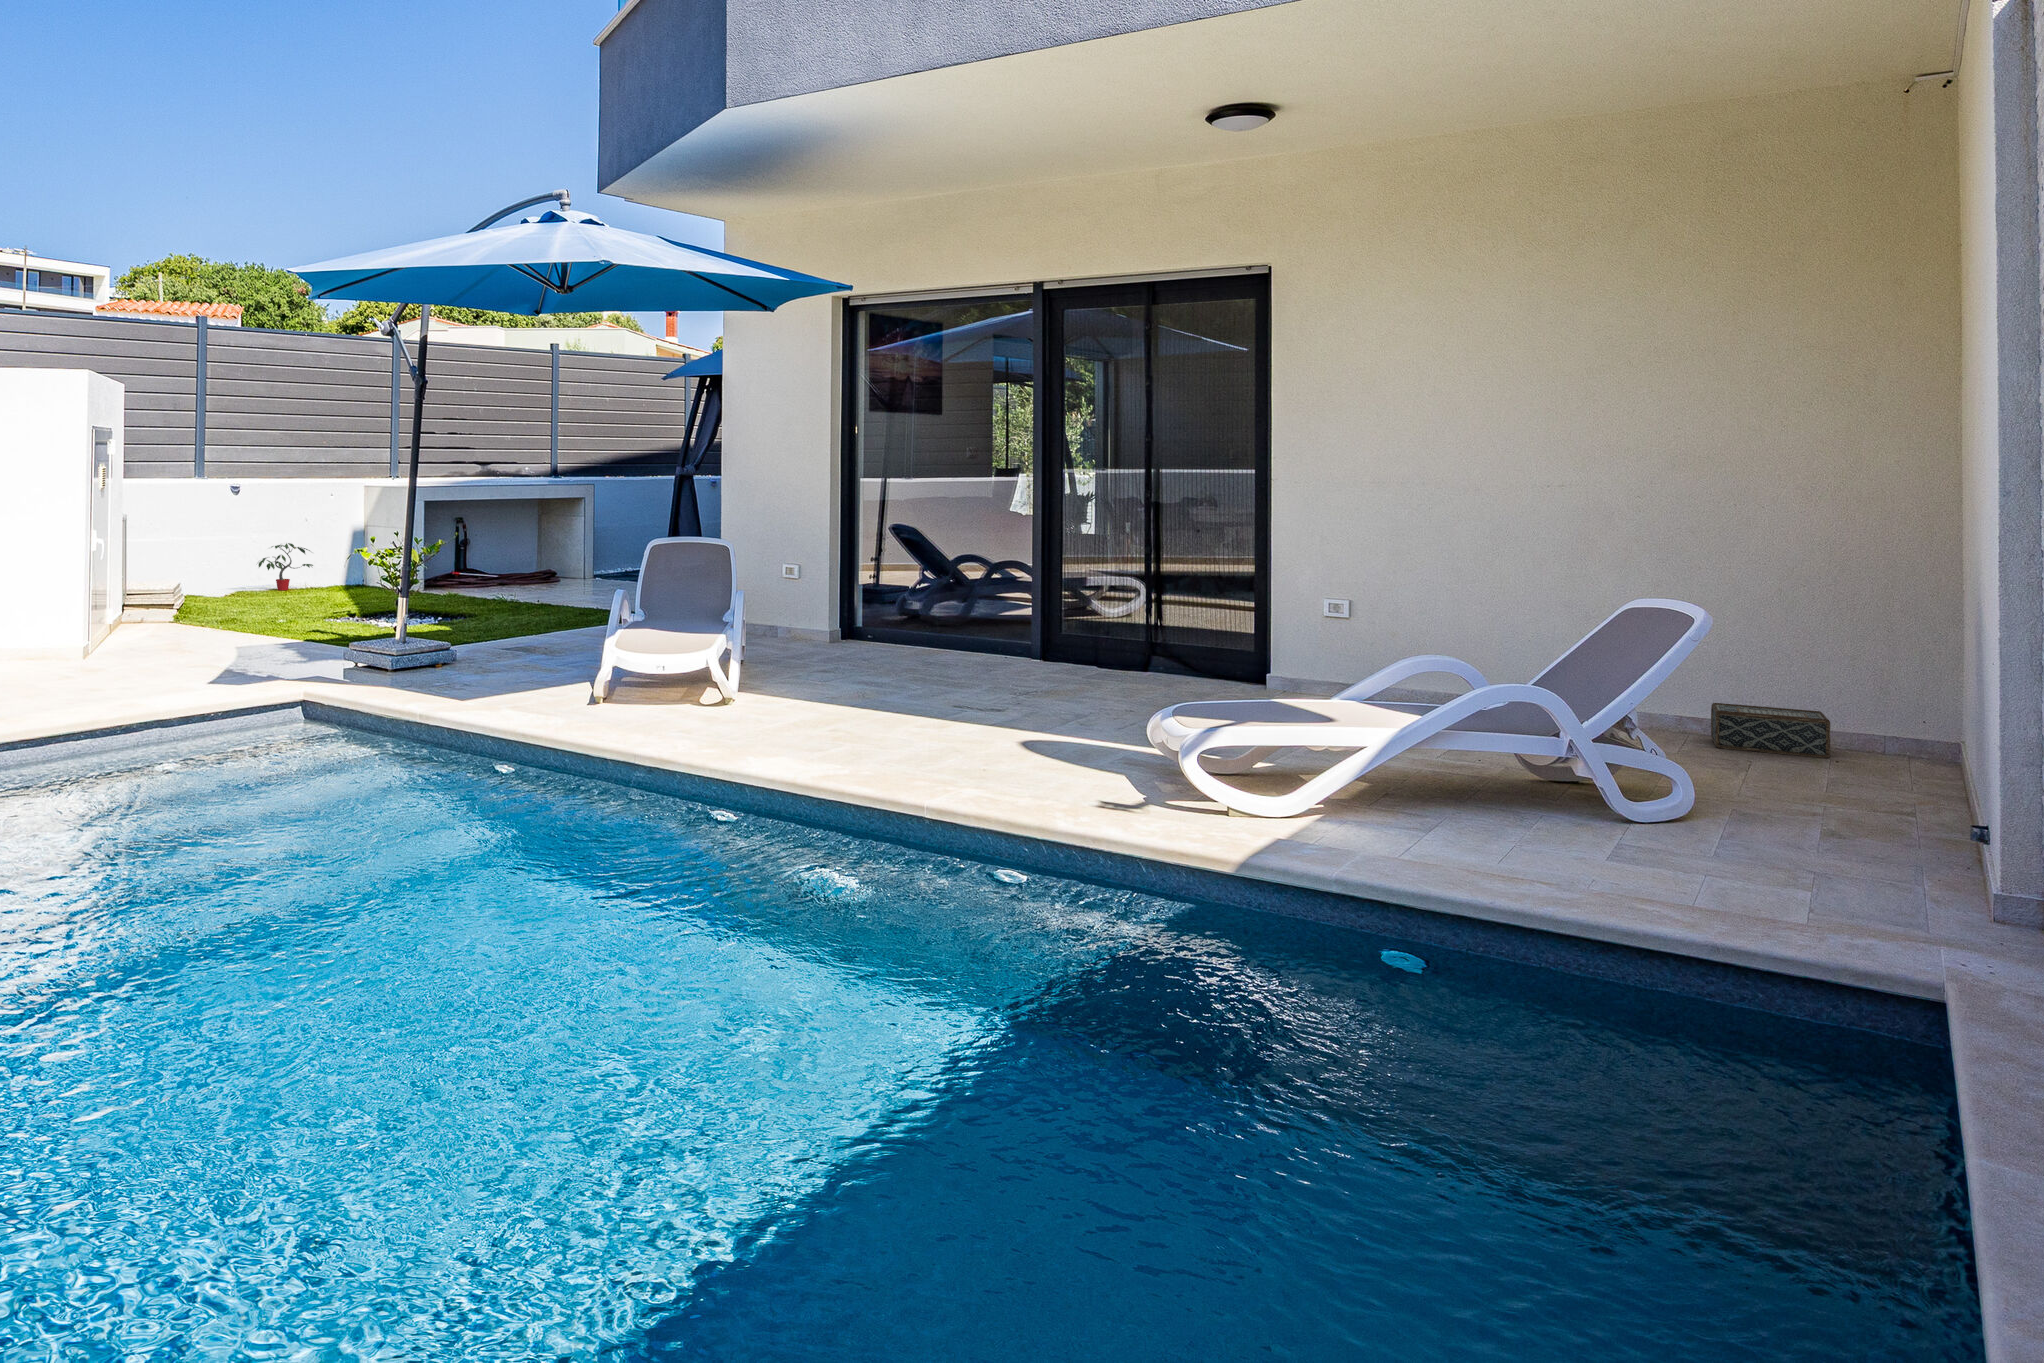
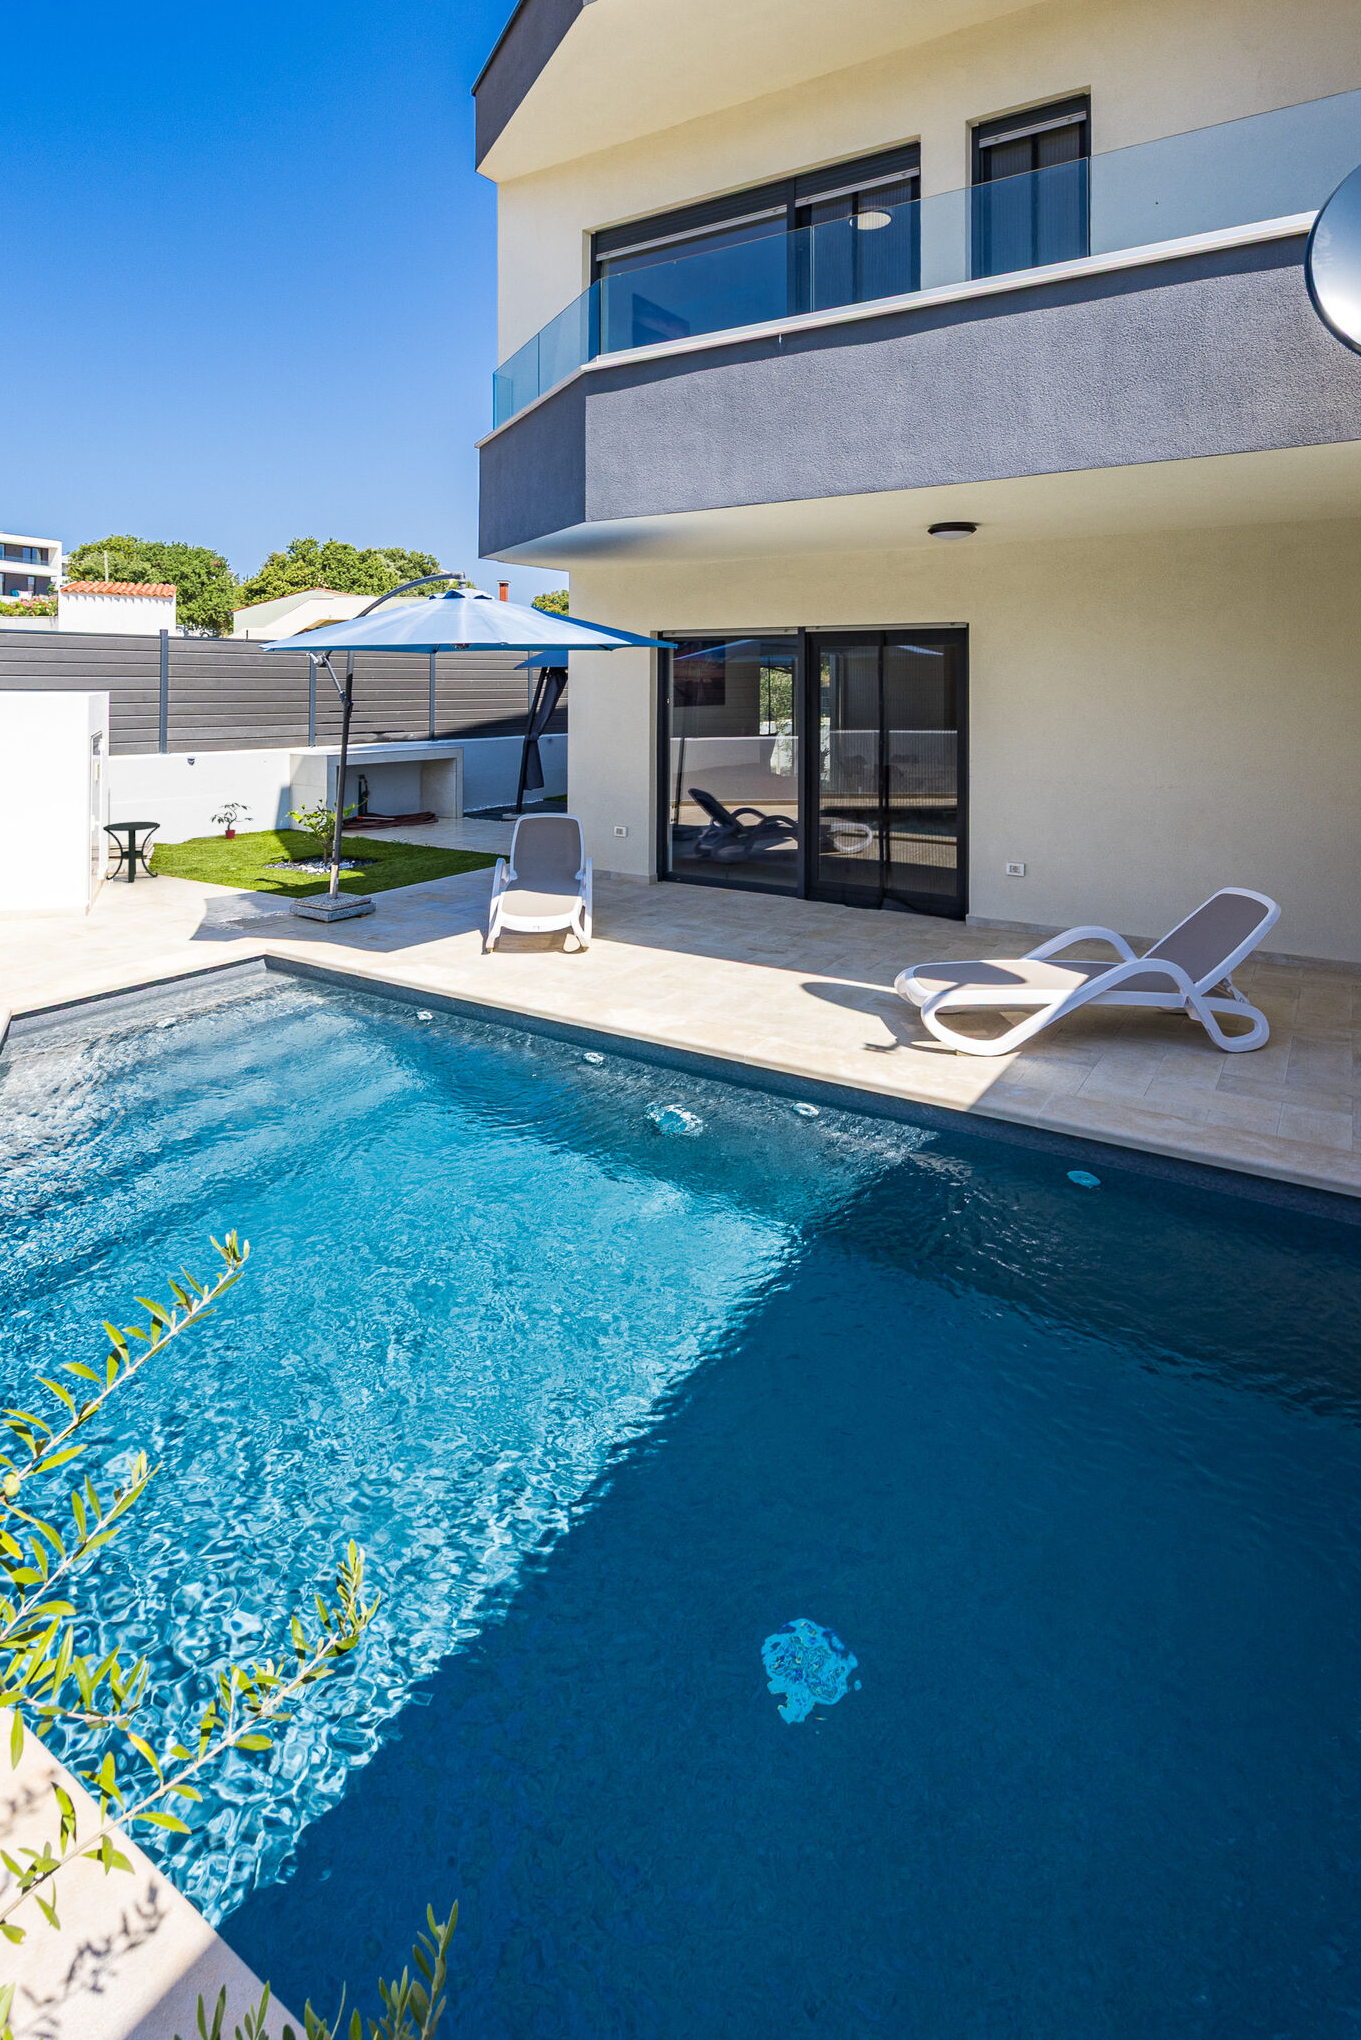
side table: none [111,552,185,628] -> present [103,822,160,882]
woven basket: present [1711,703,1830,758] -> none [1267,943,1347,985]

